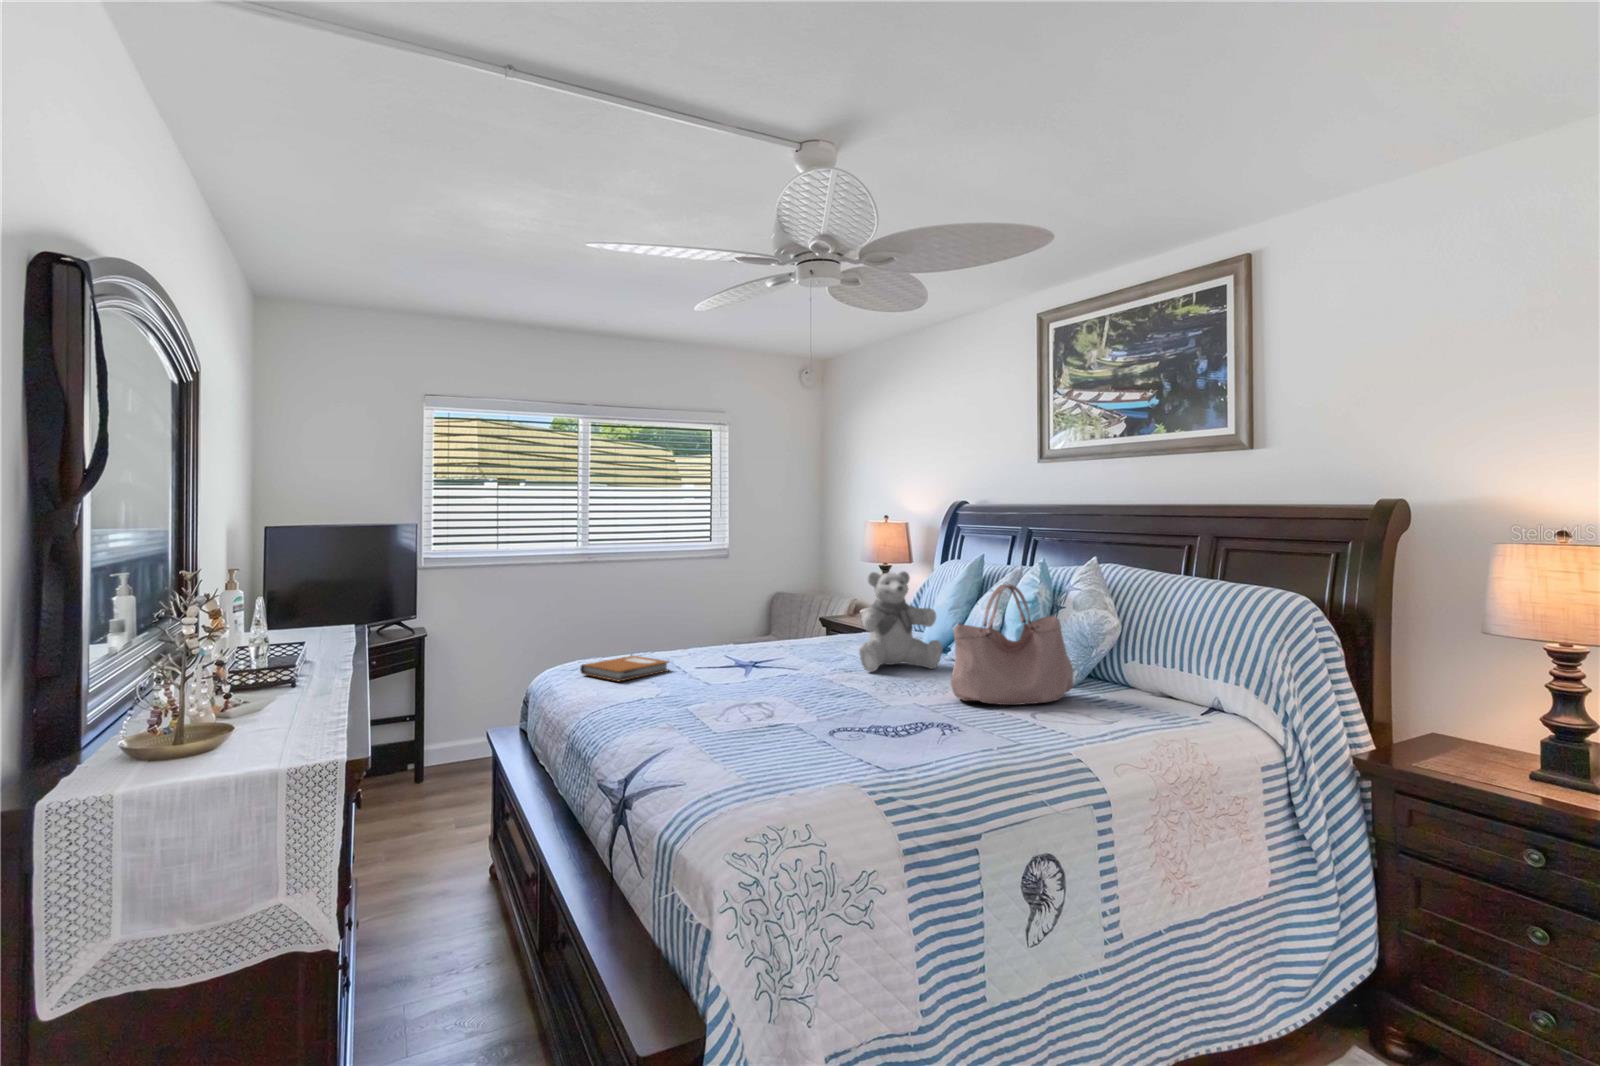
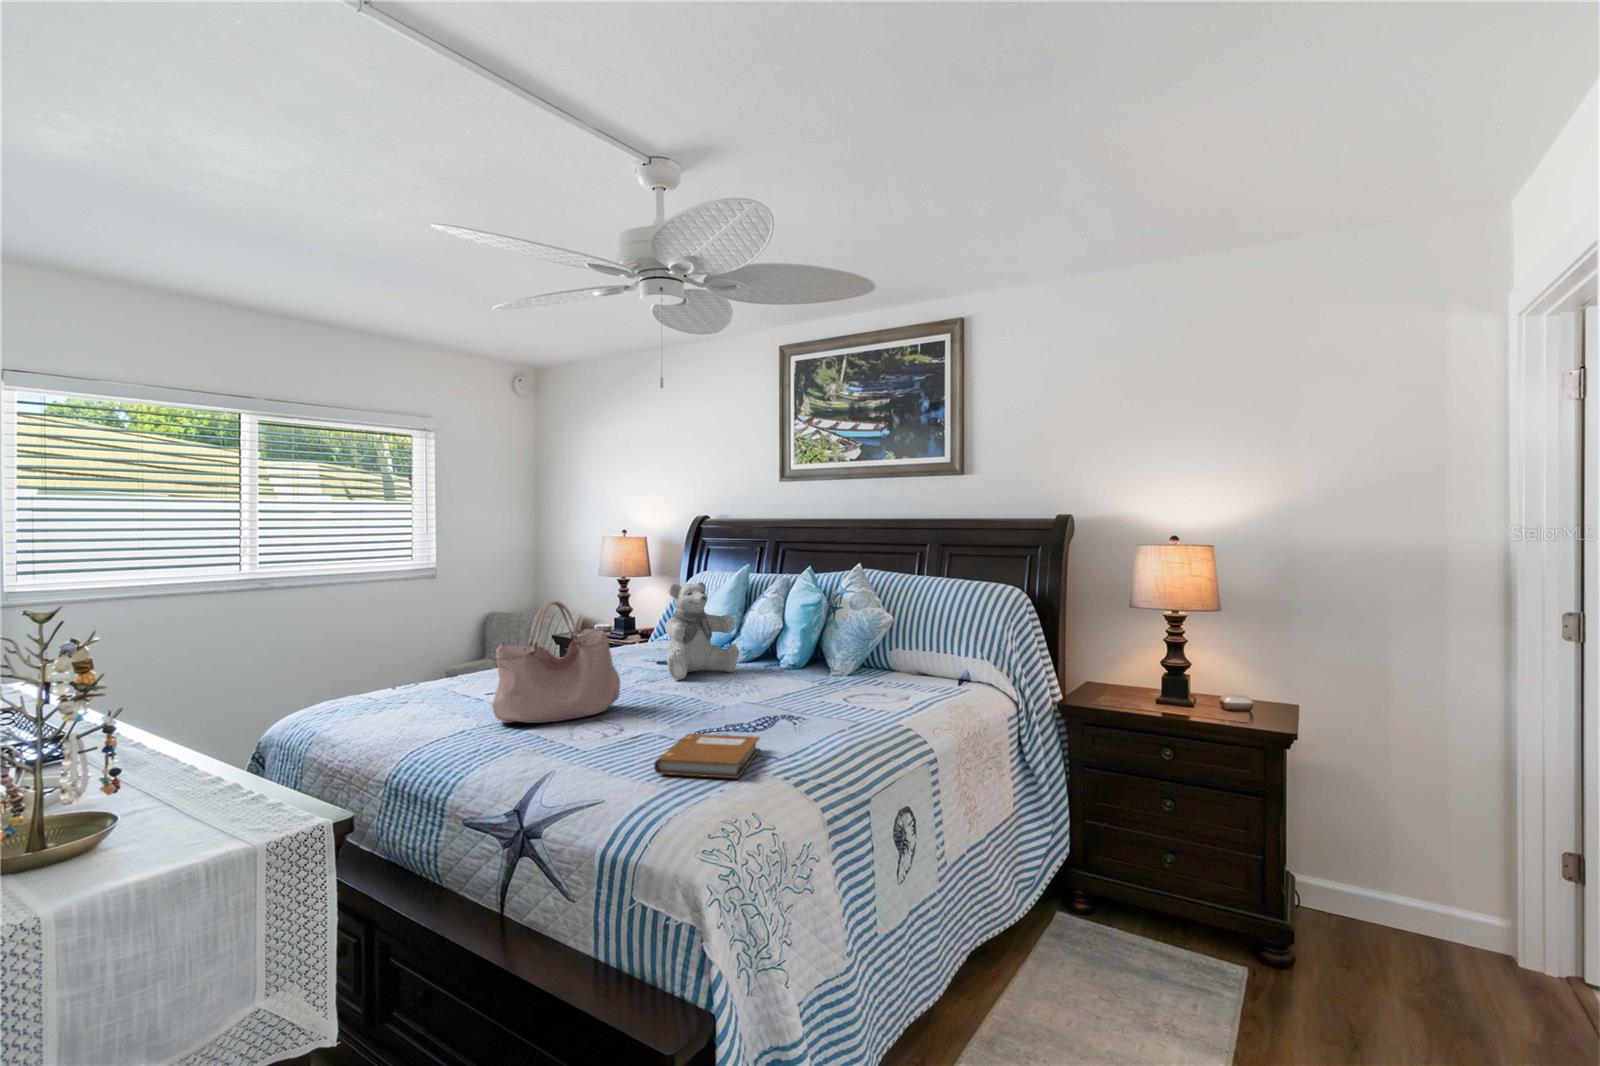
handbag: present [950,584,1073,705] -> present [492,601,620,723]
notebook: present [580,656,669,681] -> present [654,734,759,778]

